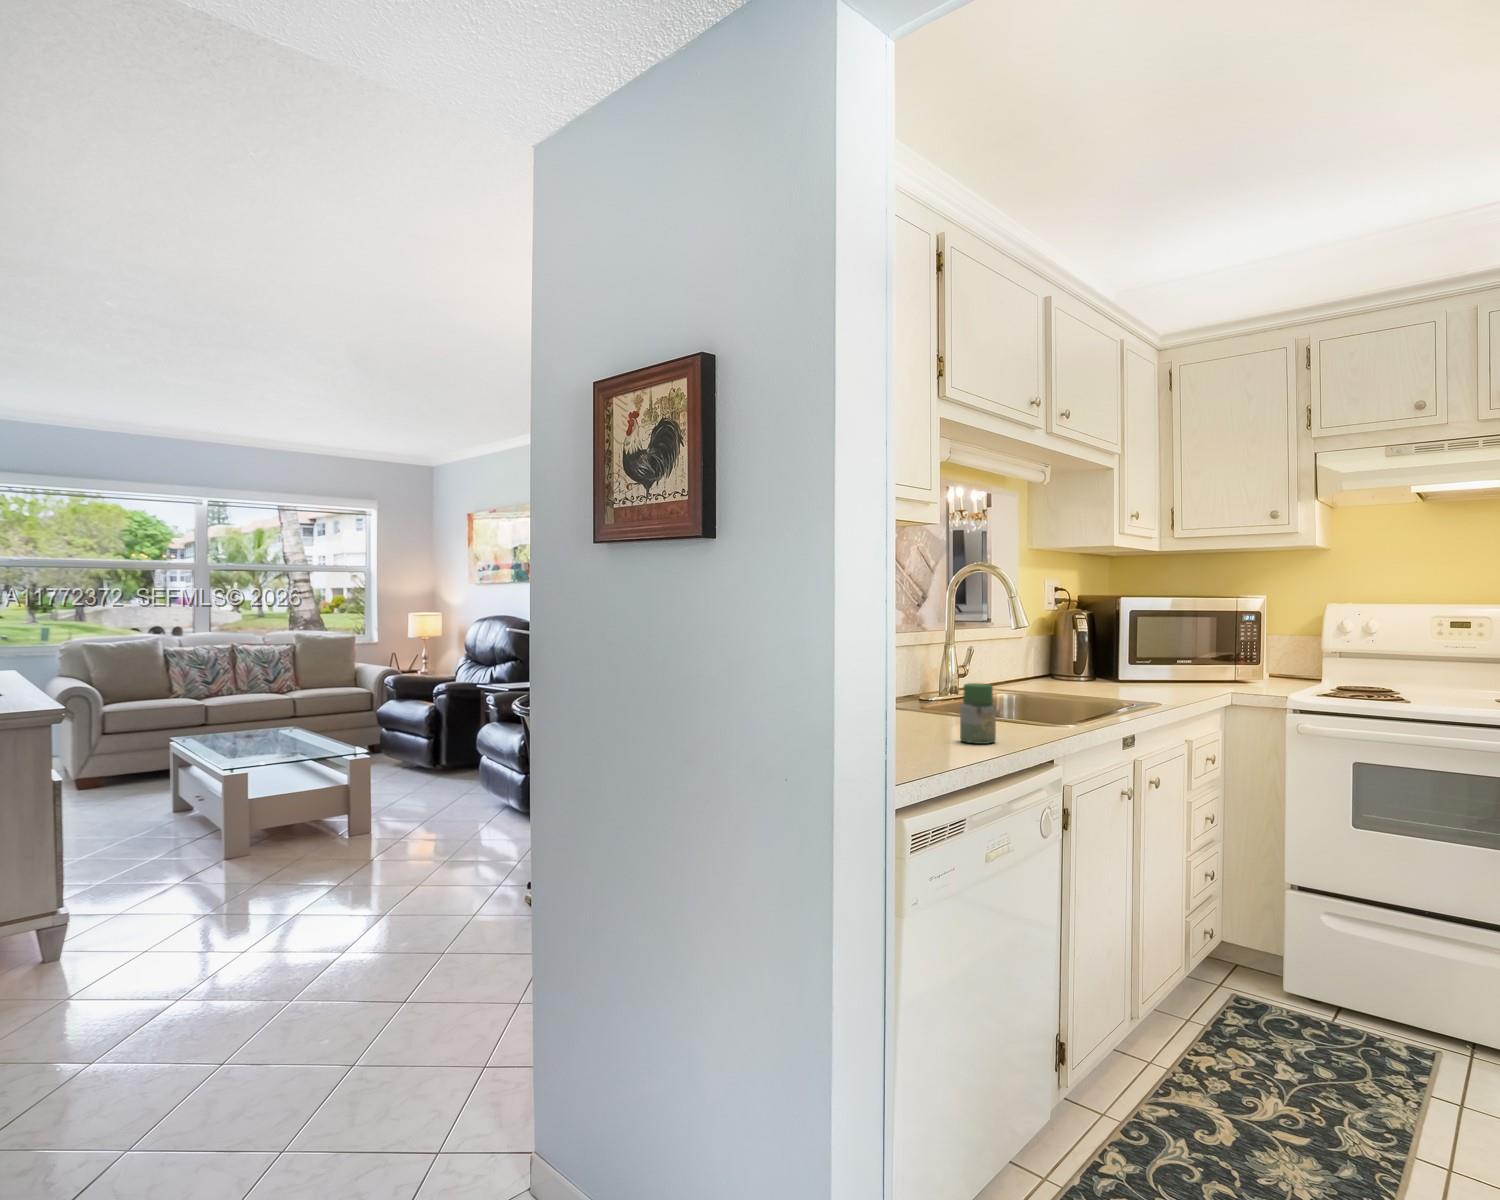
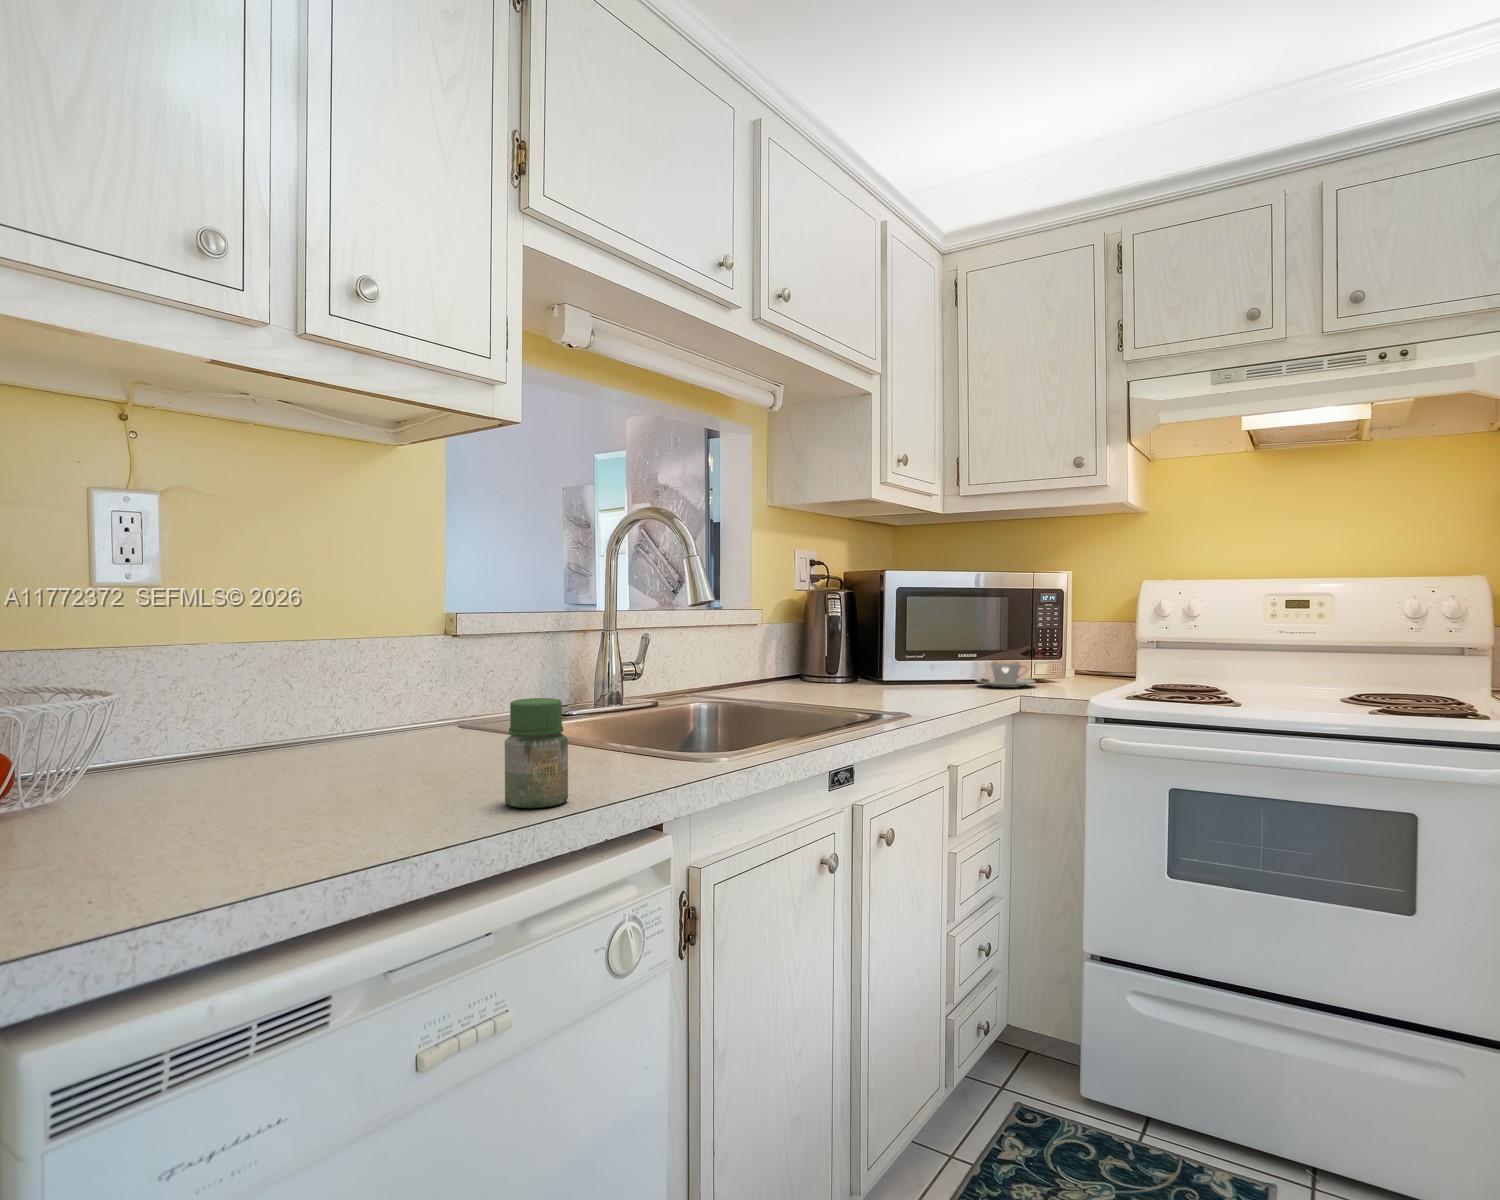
coffee cup: none [1192,668,1242,688] -> present [976,661,1035,688]

